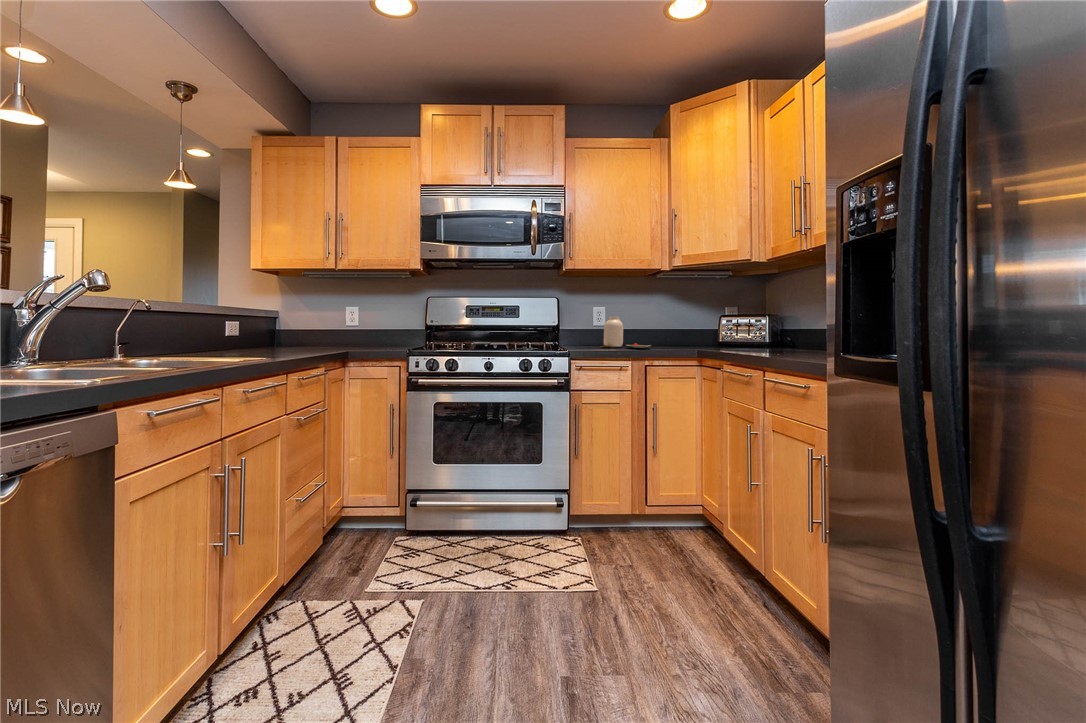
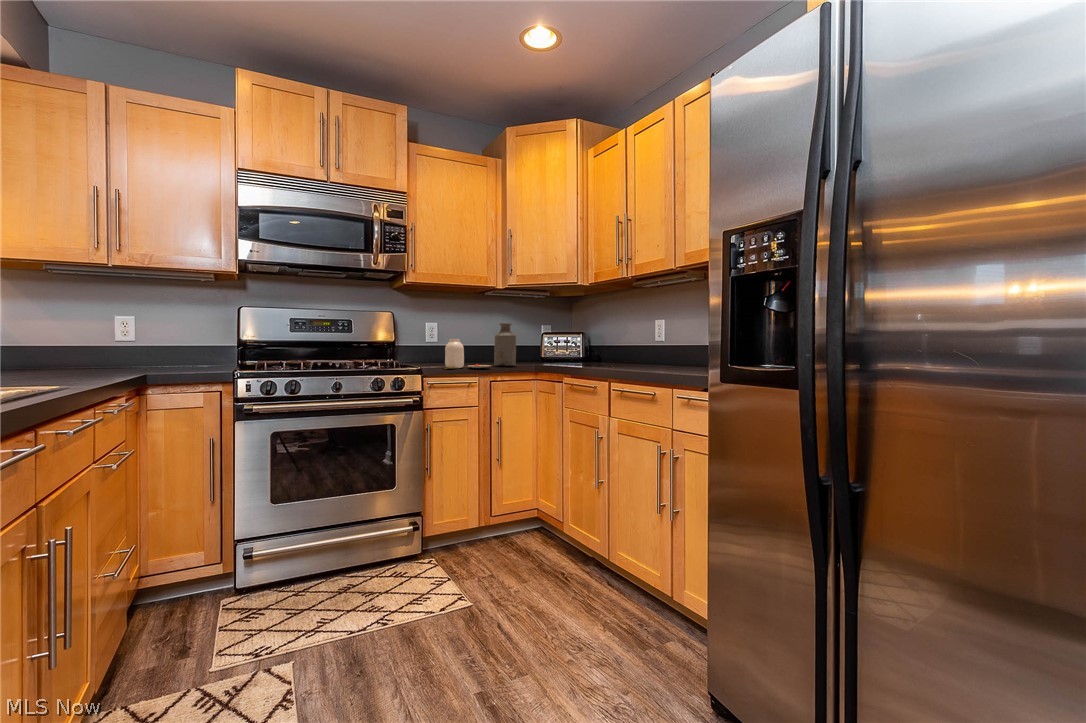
bottle: none [660,301,685,348] -> present [494,323,516,366]

